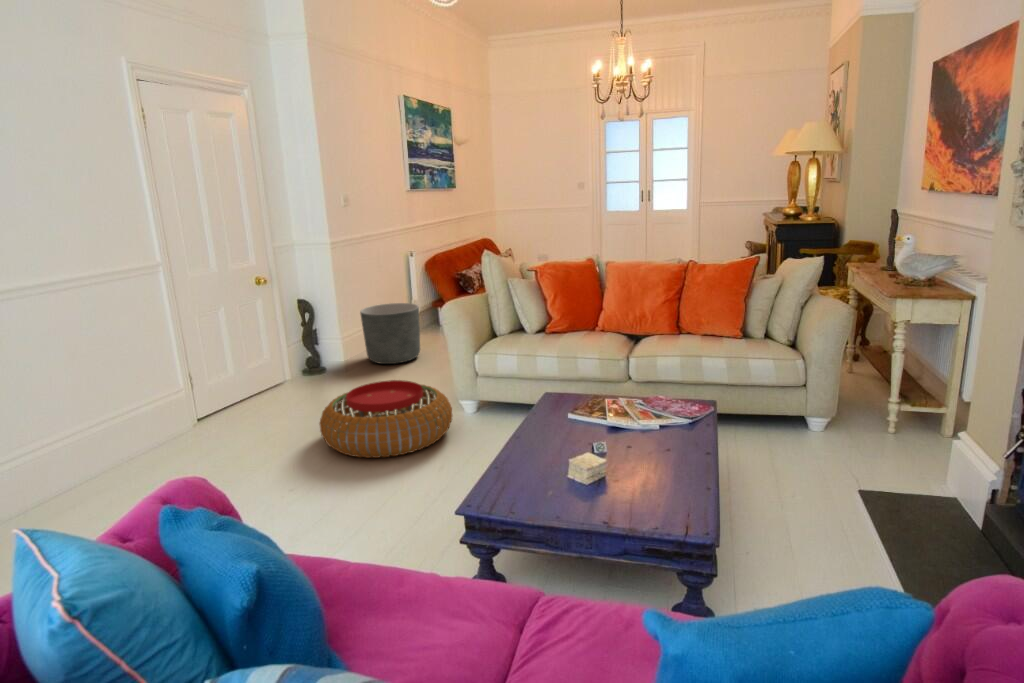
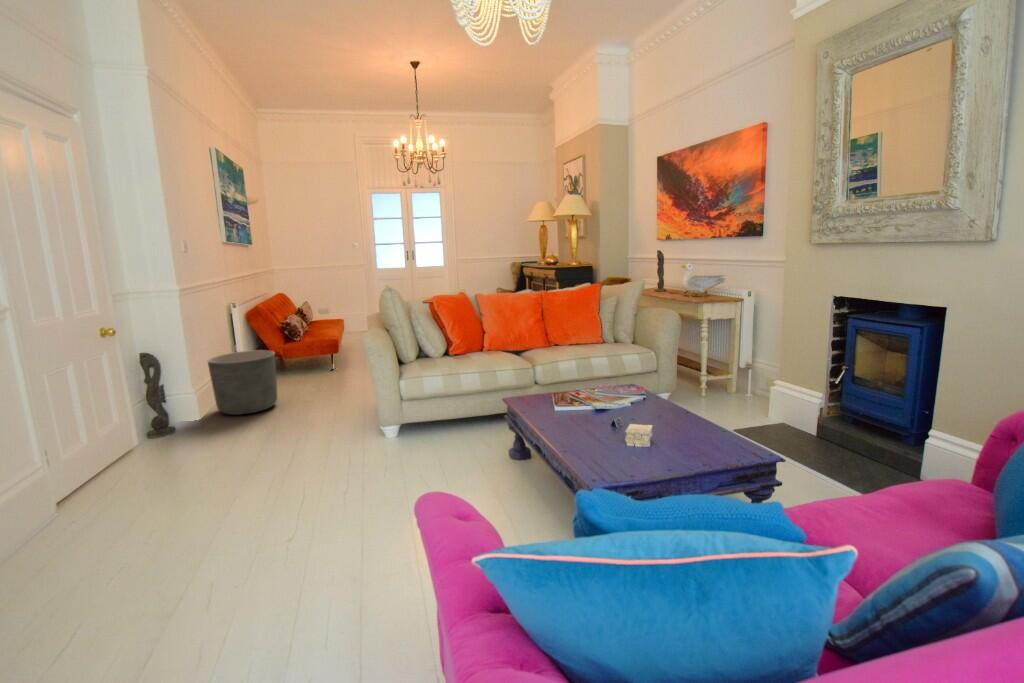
pouf: present [320,380,452,458] -> none [263,414,407,499]

